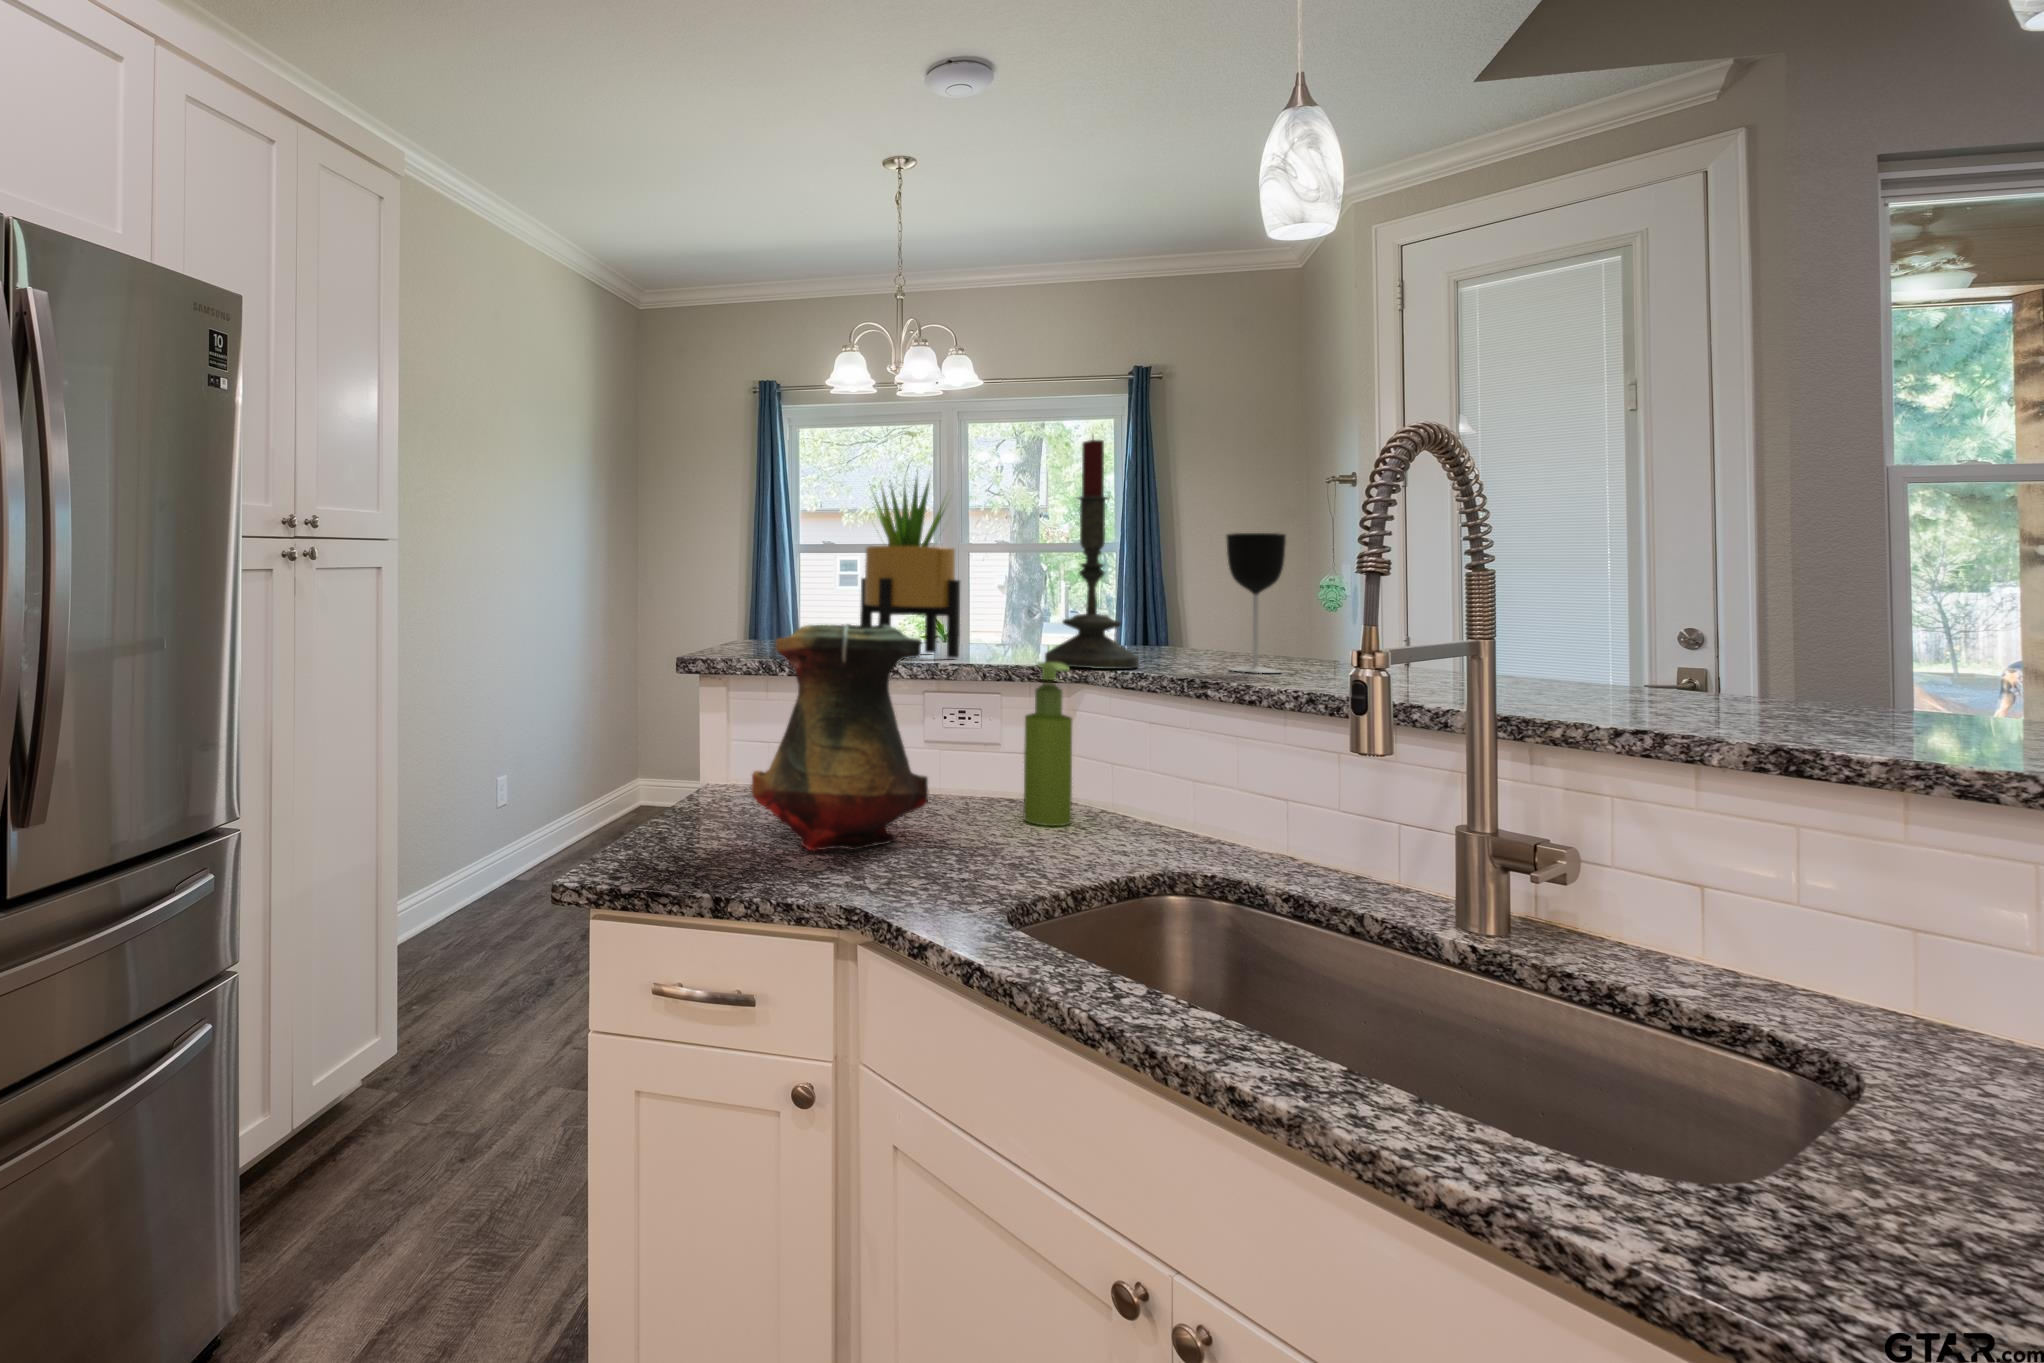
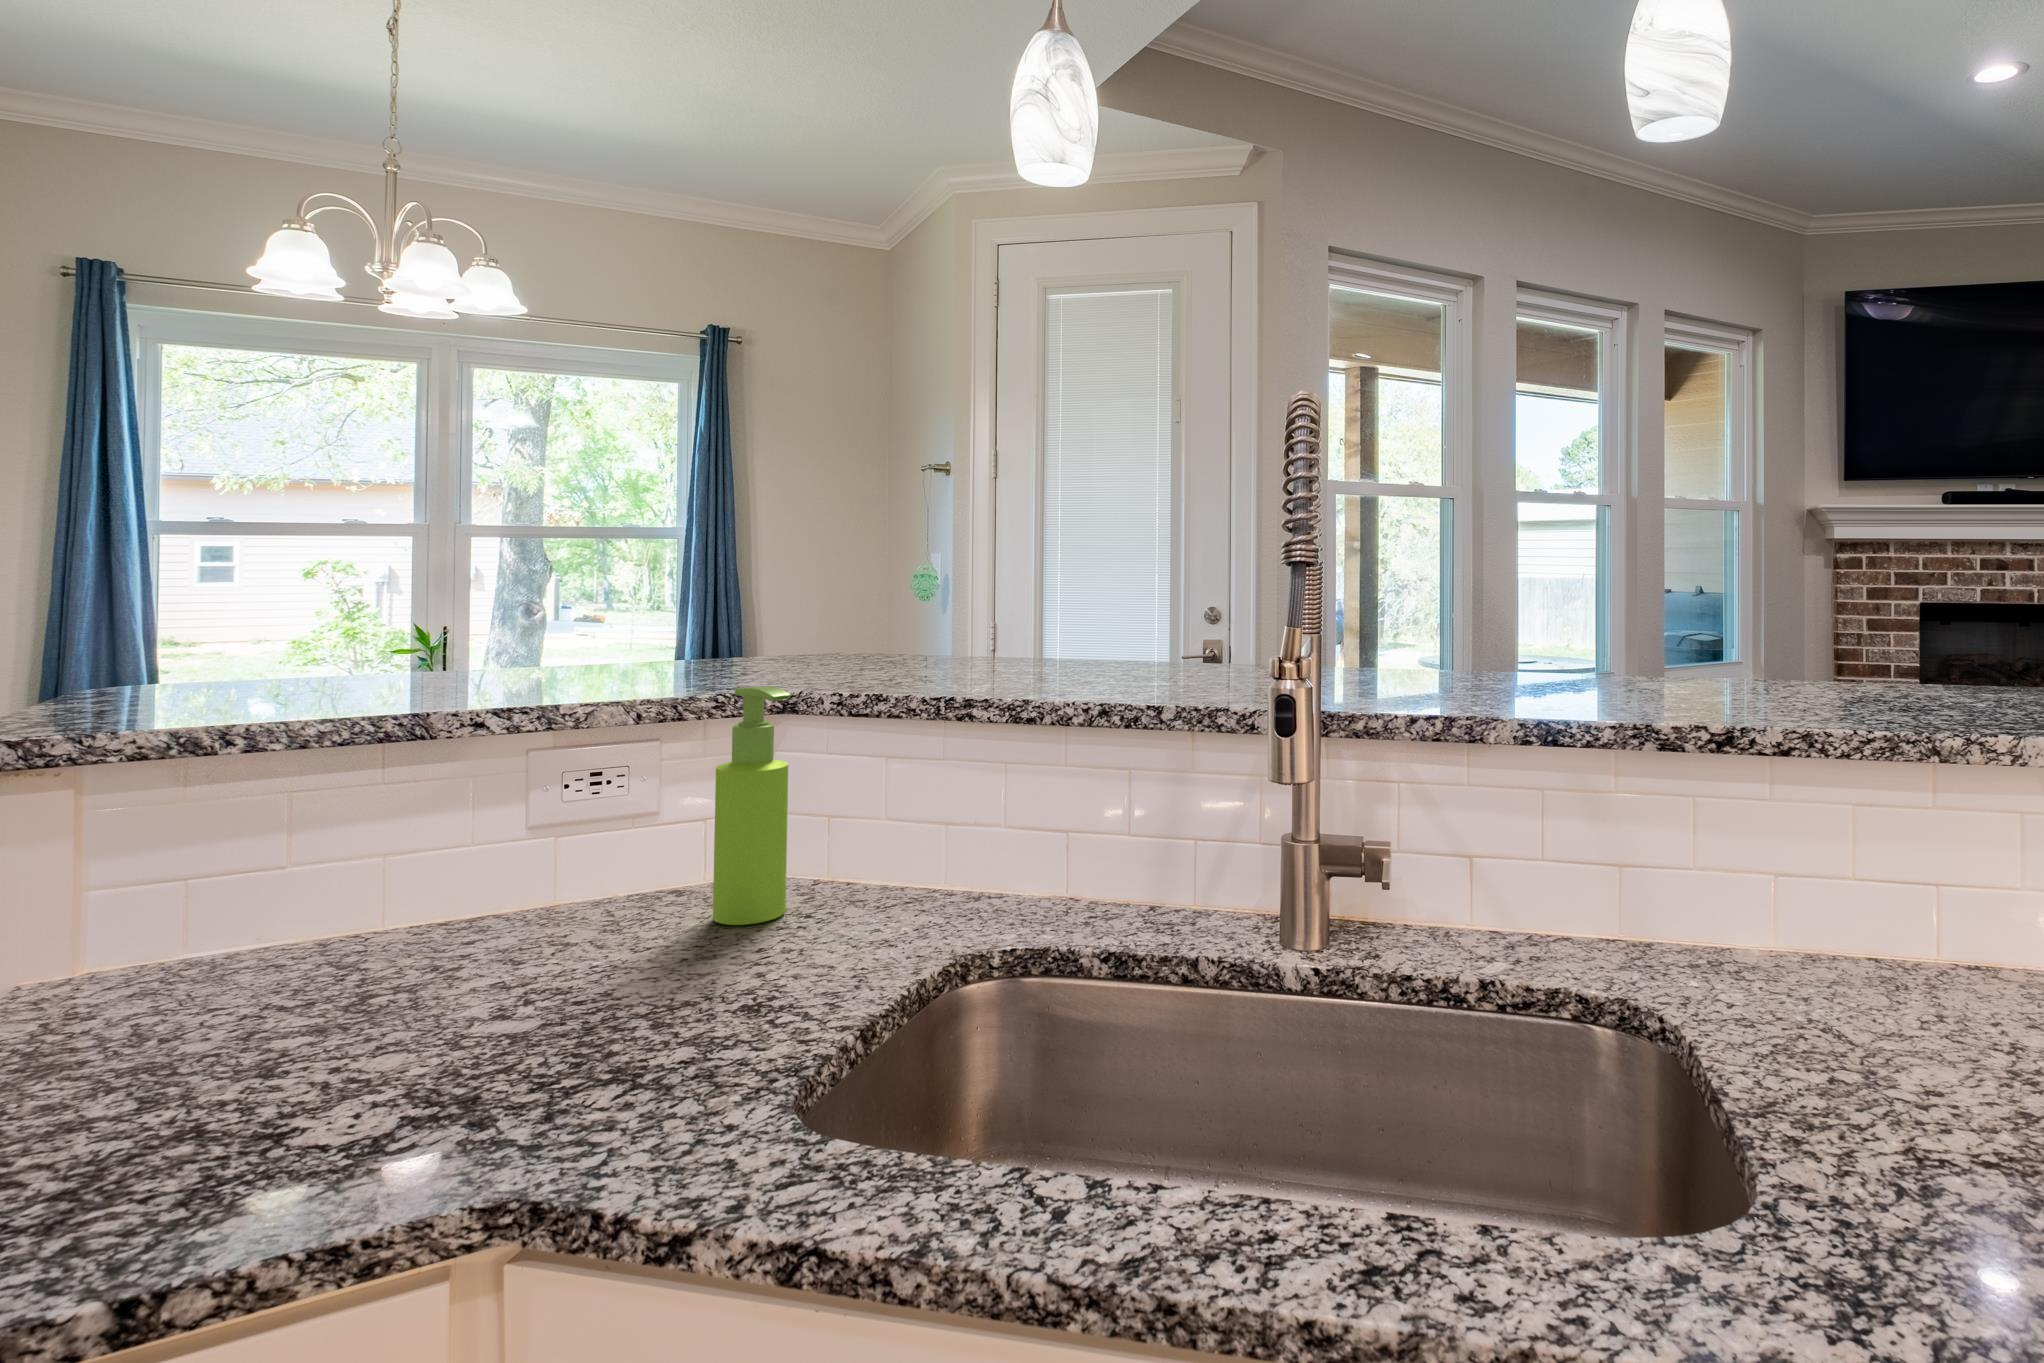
candle: present [1045,438,1139,669] -> none [704,362,839,685]
potted plant: present [860,479,960,658] -> none [357,386,570,695]
wine glass: present [1226,533,1286,673] -> none [941,503,1009,670]
vase: present [751,624,928,850] -> none [189,656,582,1093]

